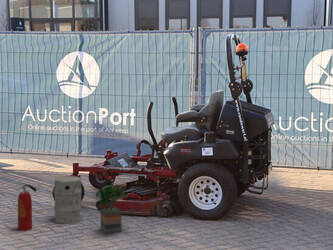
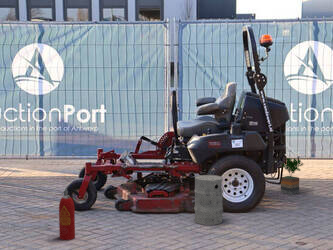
trash can: present [54,176,82,224] -> present [194,175,223,225]
potted tree: present [96,185,127,233] -> present [281,158,303,195]

